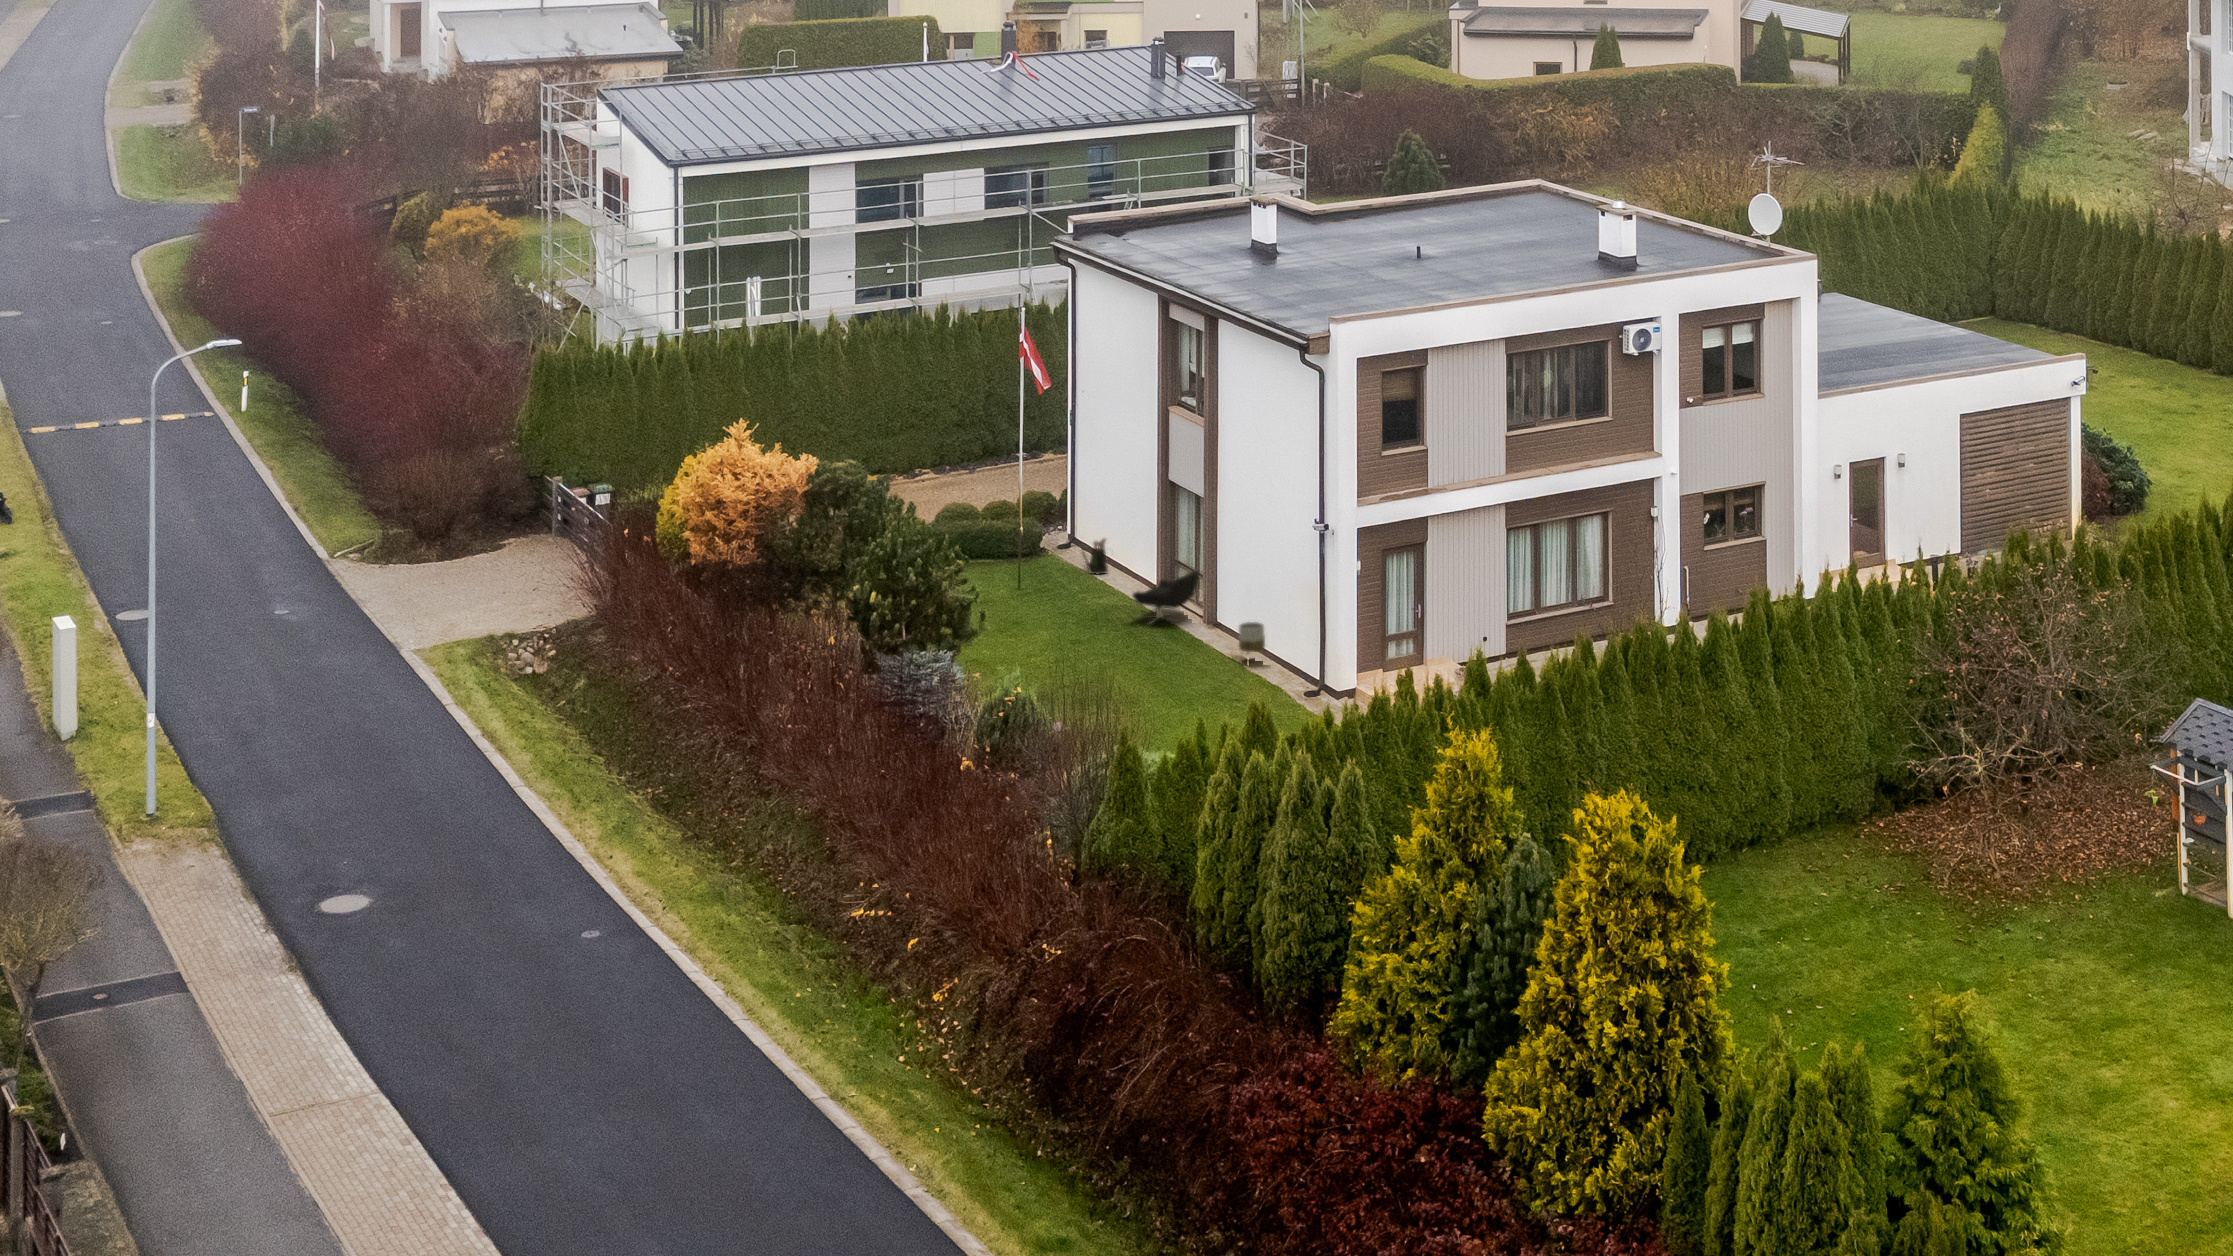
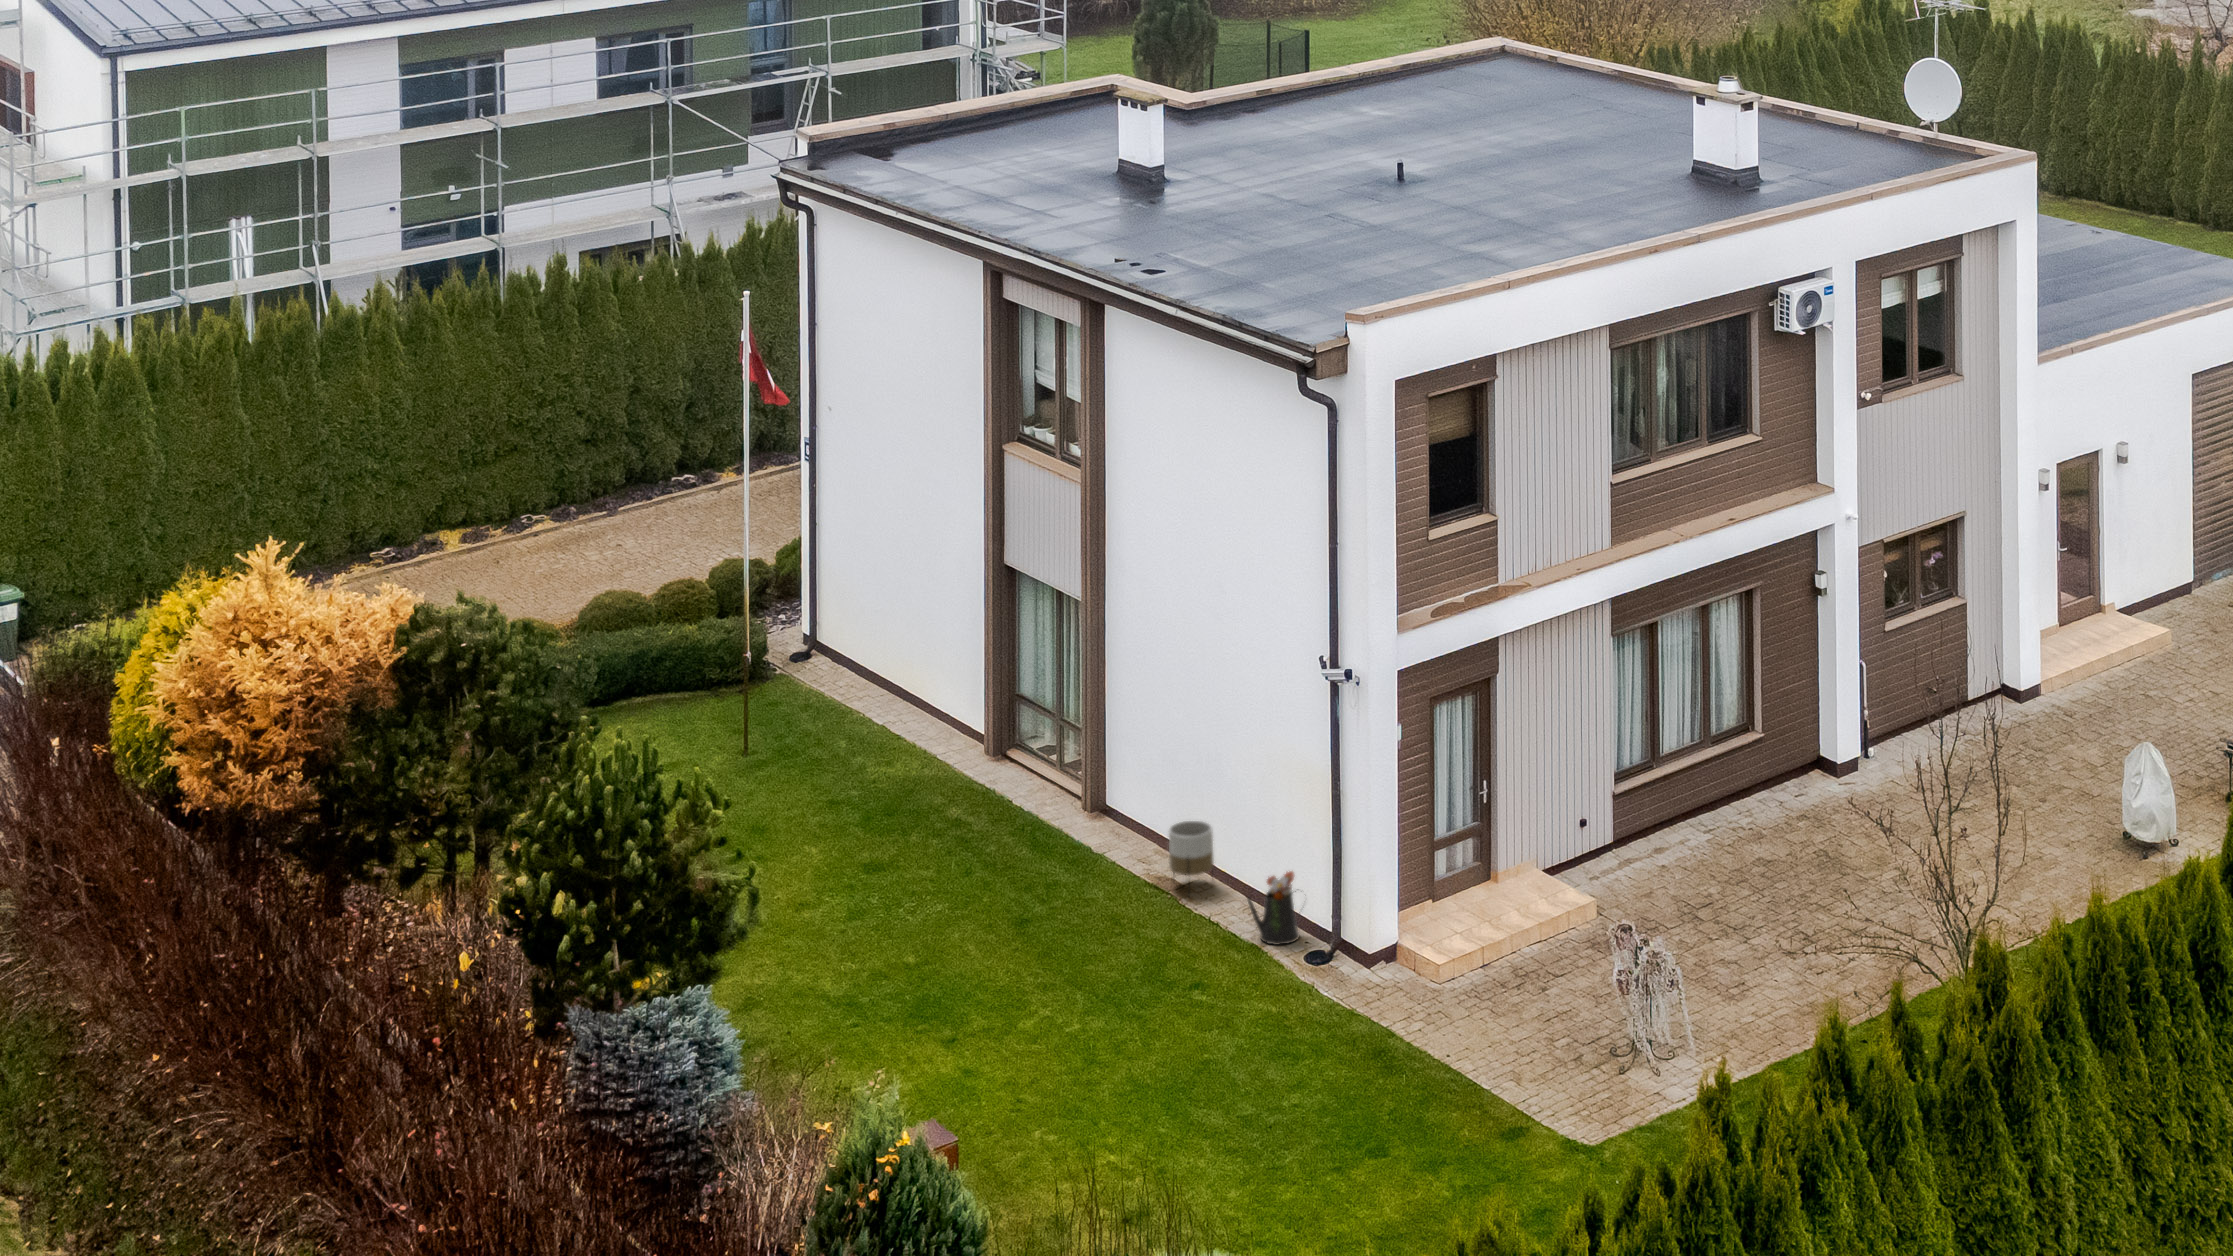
watering can: present [1082,539,1108,574] -> present [1247,871,1299,945]
lounge chair: present [1133,571,1199,620] -> none [961,720,1071,819]

